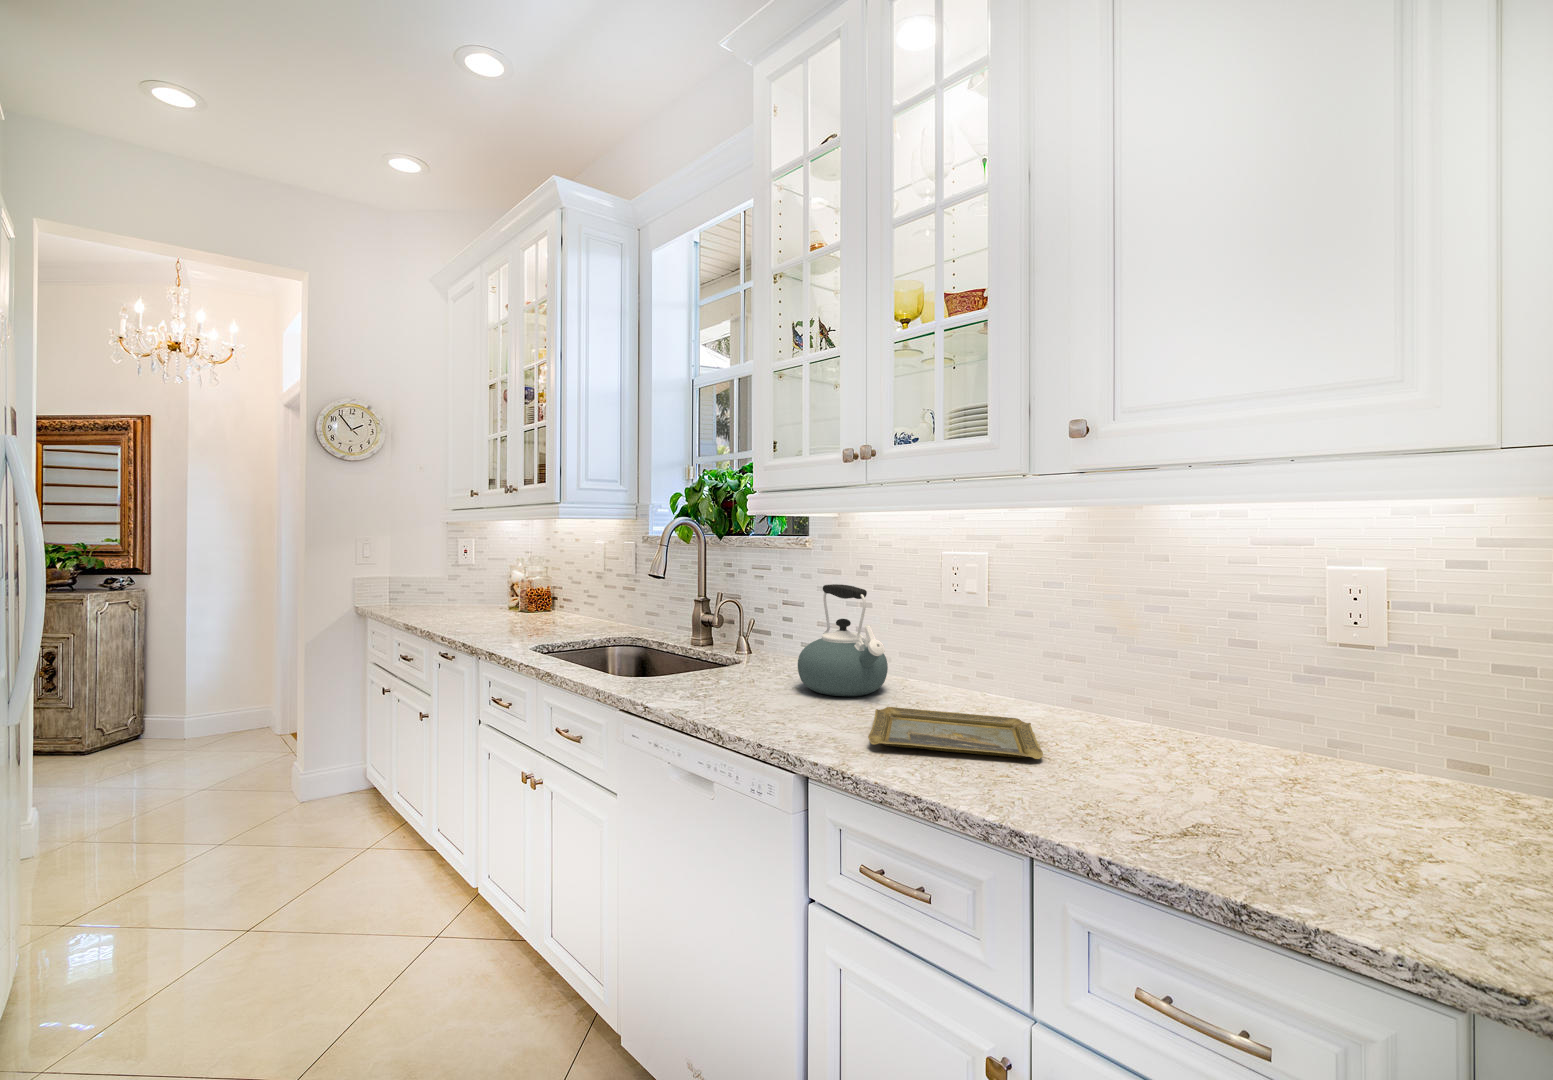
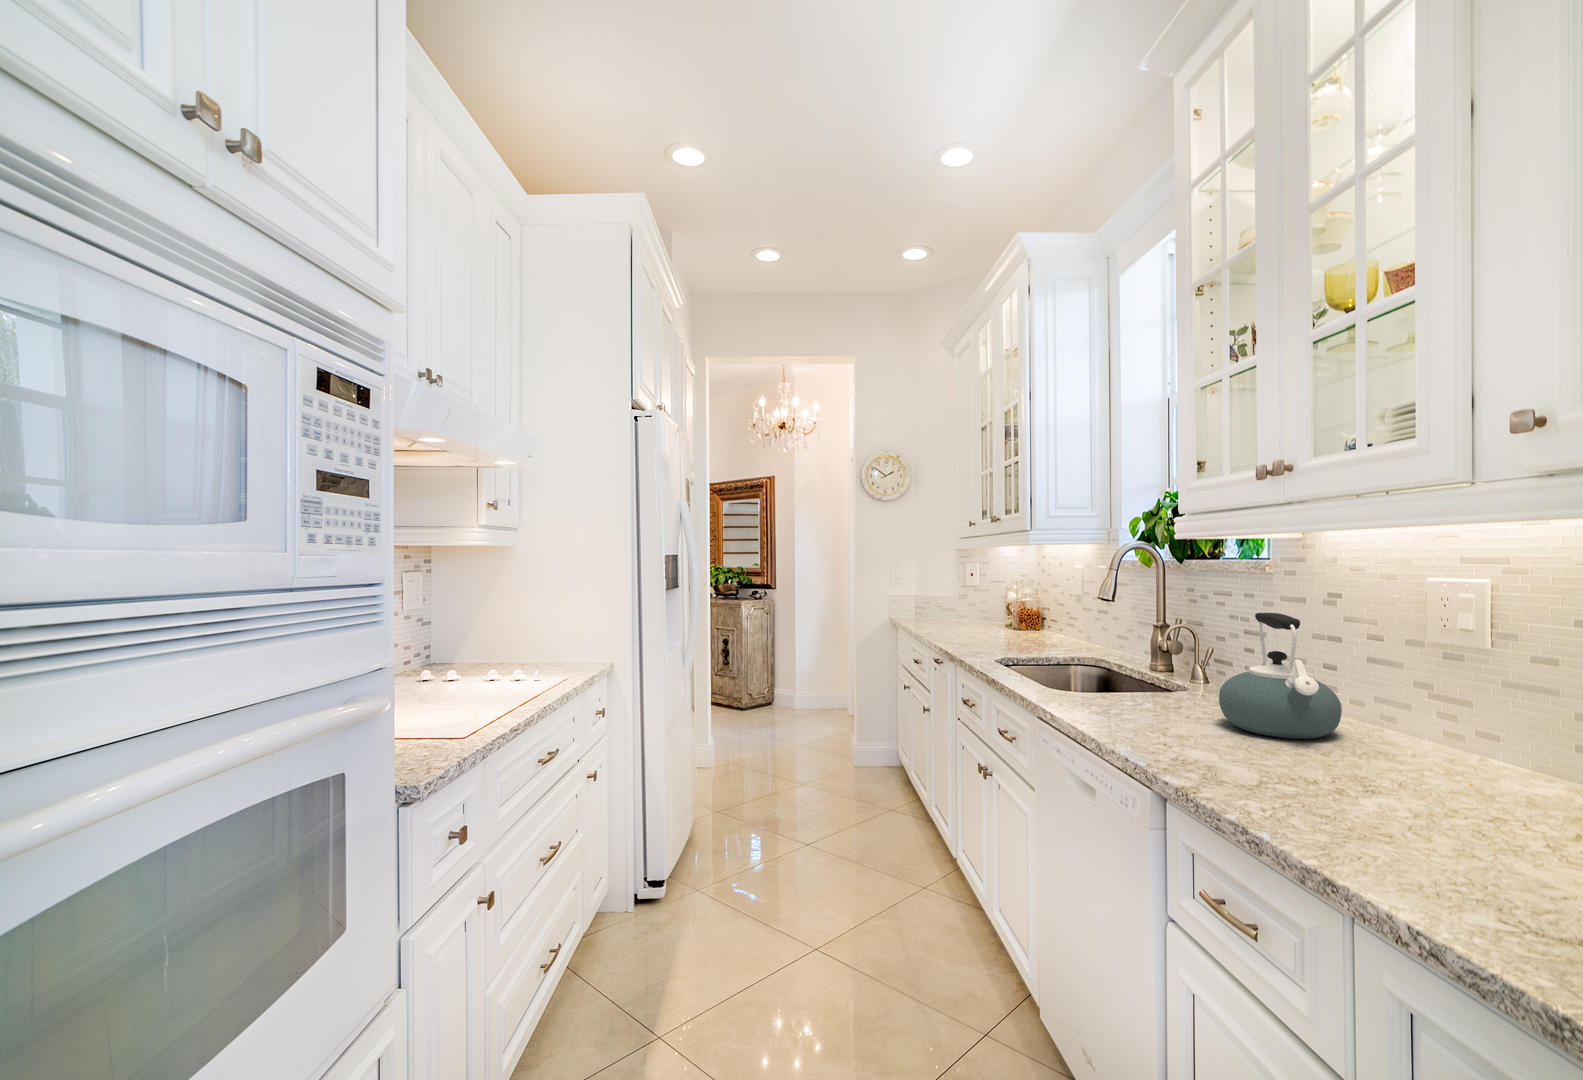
tray: present [868,707,1043,759] -> none [1239,750,1508,835]

